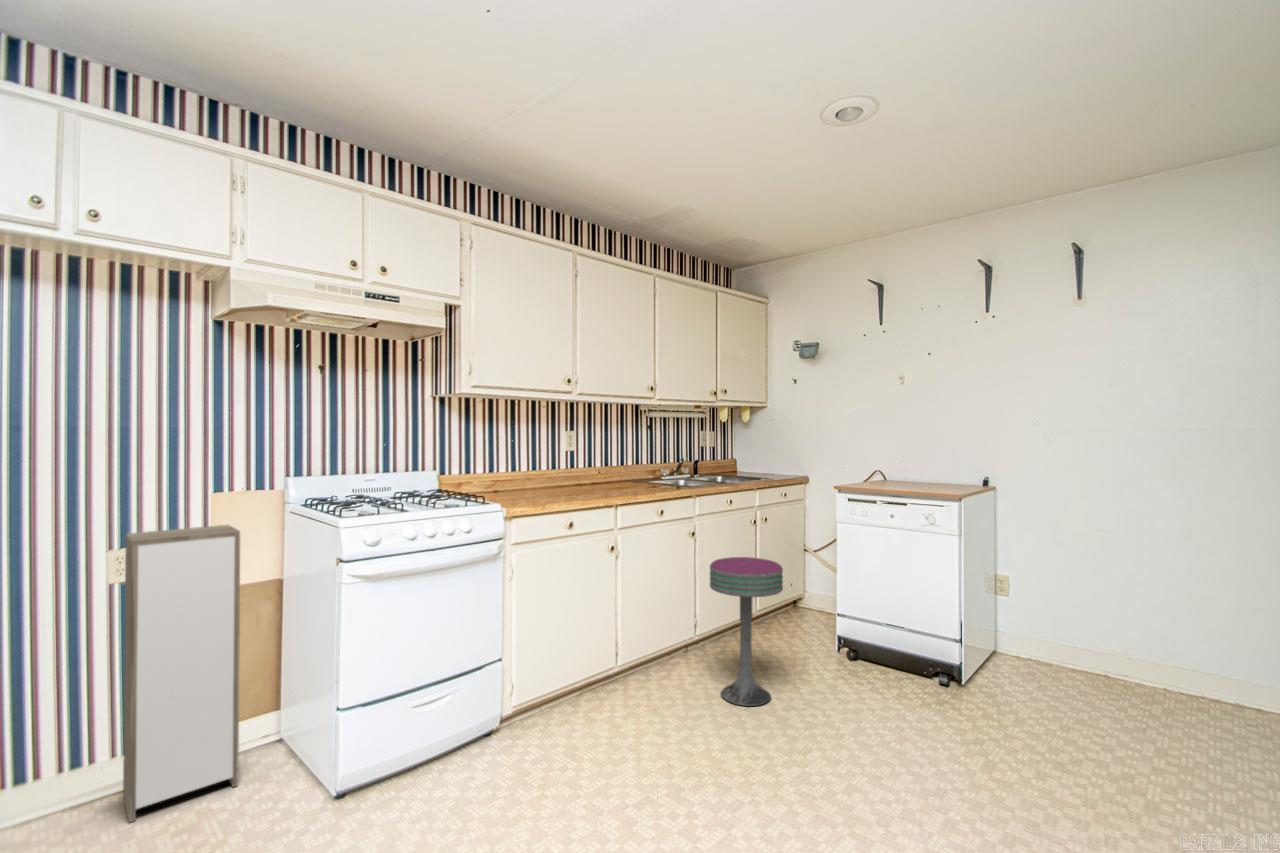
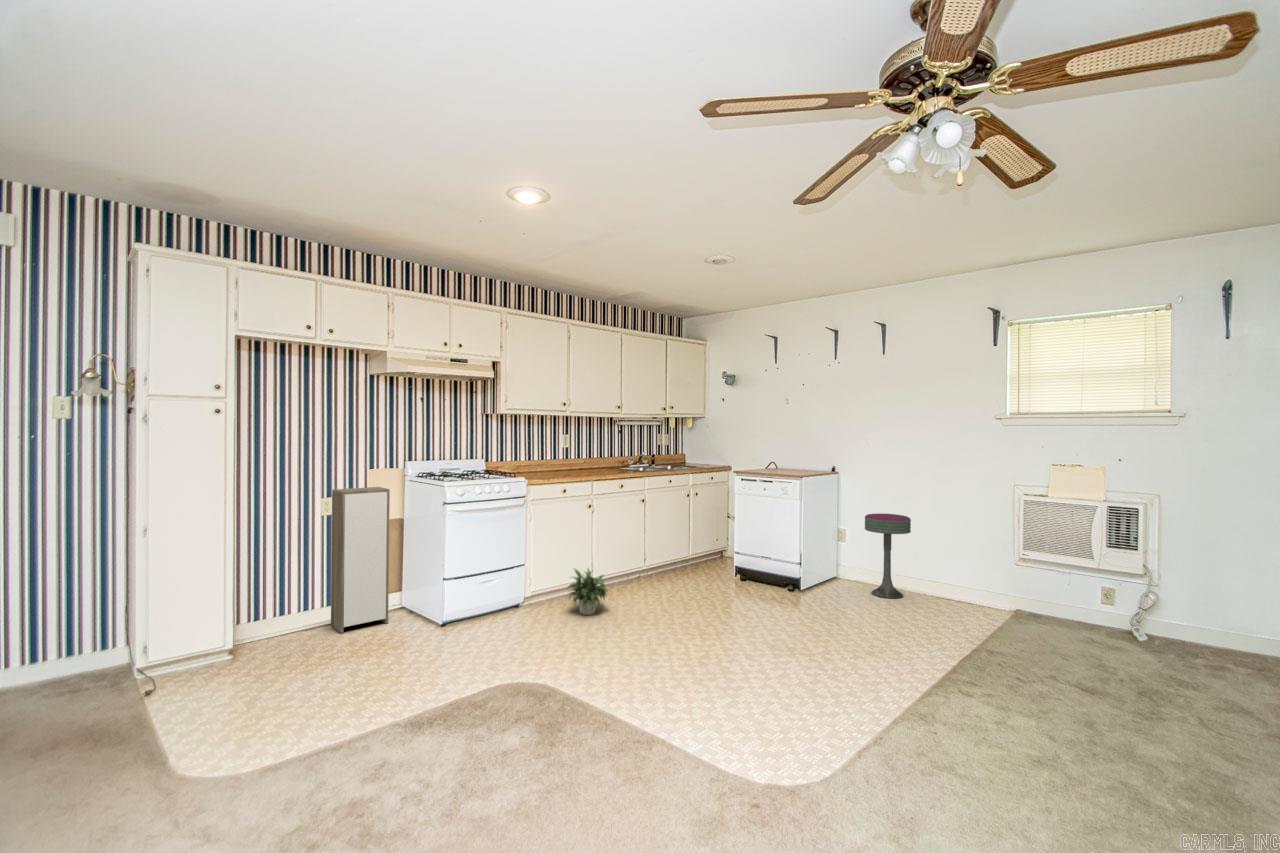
bar stool: present [710,557,783,706] -> present [865,513,911,598]
potted plant: none [574,662,649,755] -> present [568,568,607,615]

